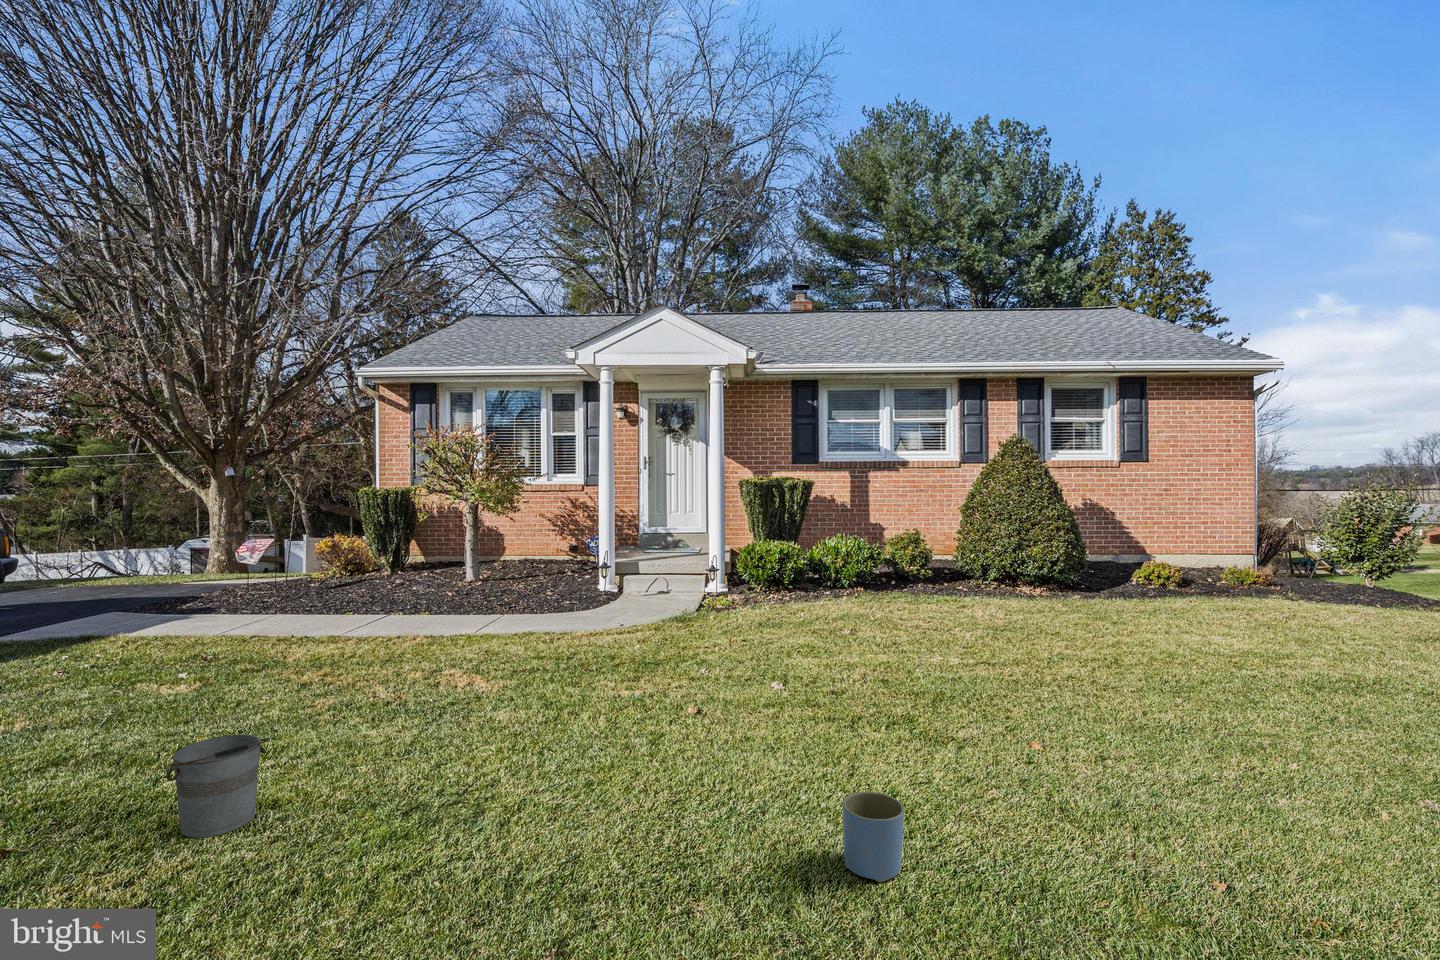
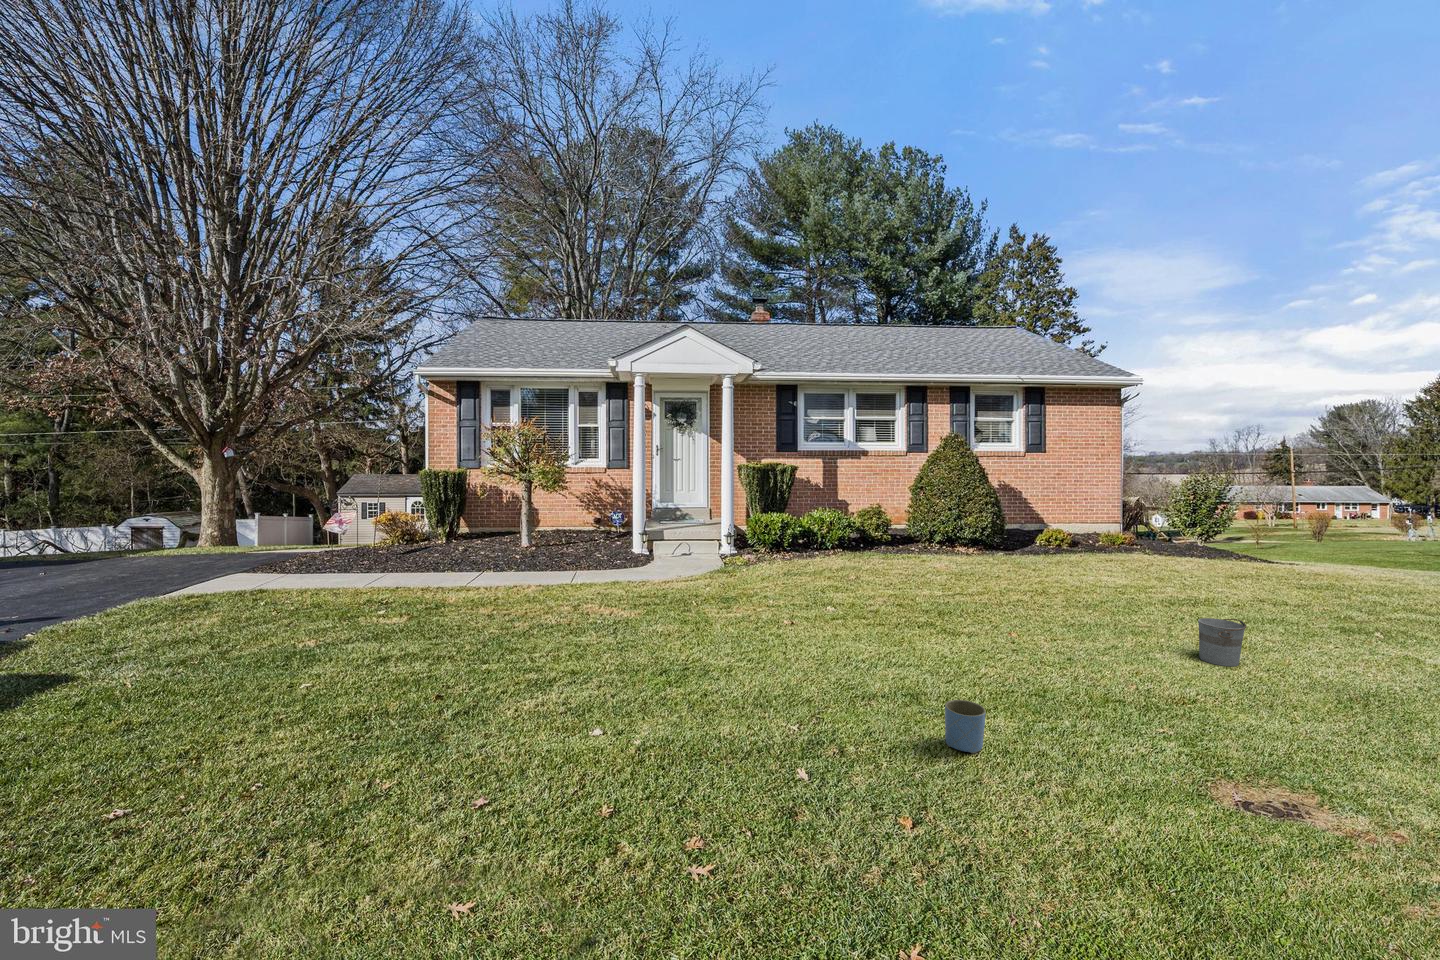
bucket: present [166,734,270,838] -> present [1198,618,1246,666]

